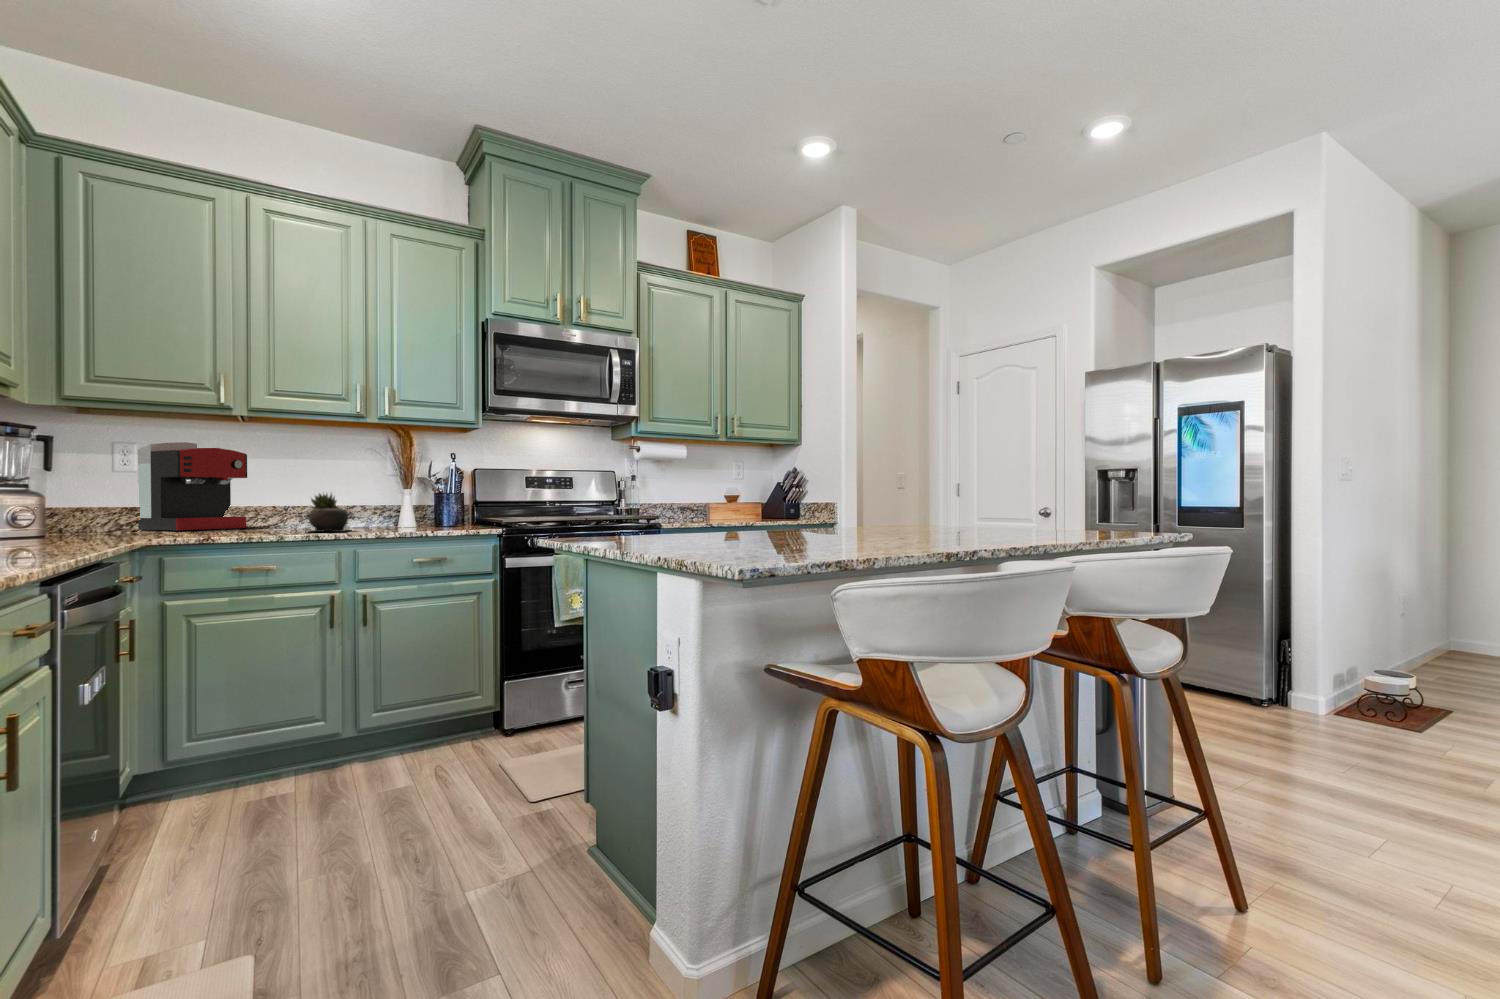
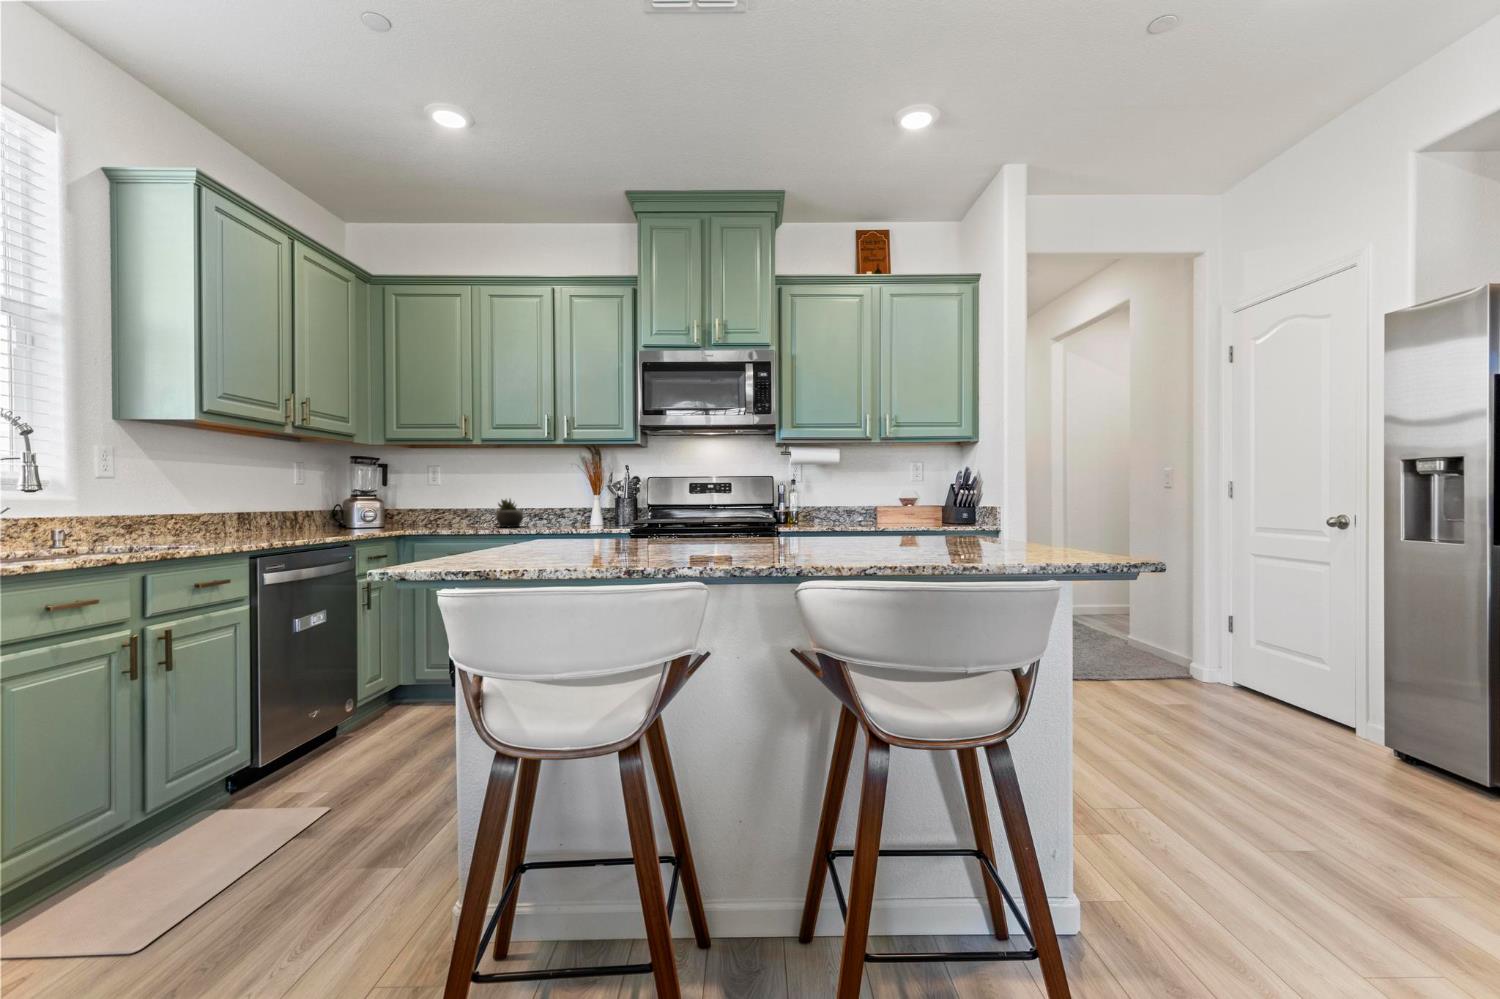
coffee maker: present [138,442,247,531] -> none [441,464,493,524]

